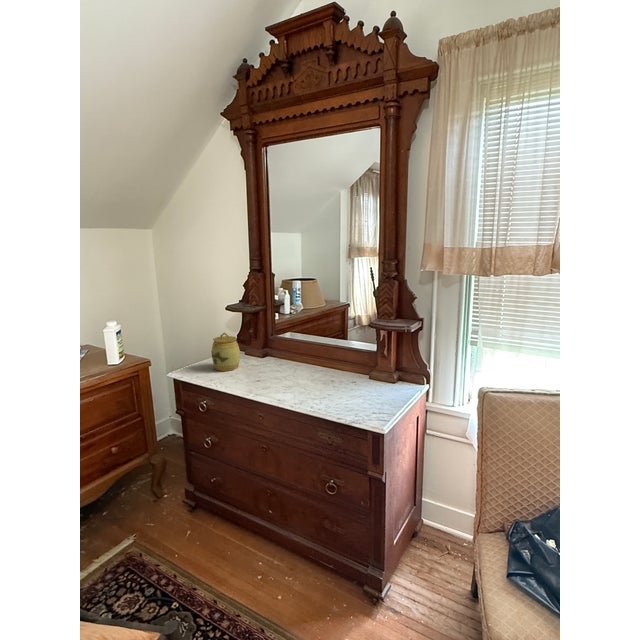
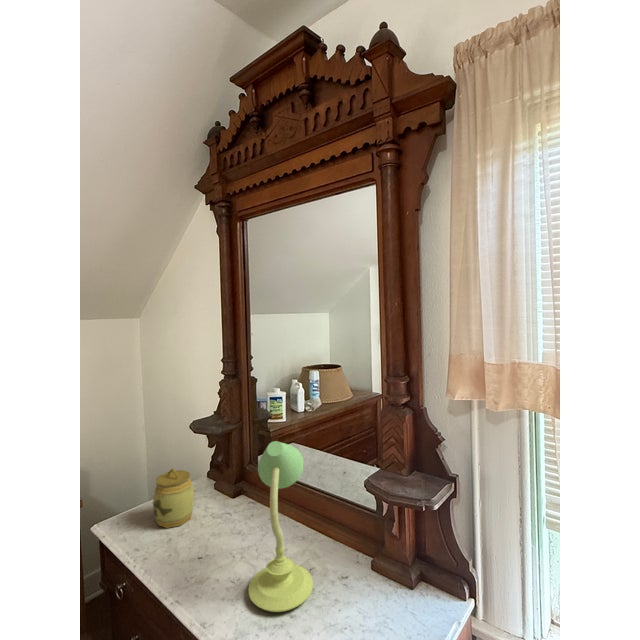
table lamp: none [298,296,337,394] -> present [248,441,313,612]

